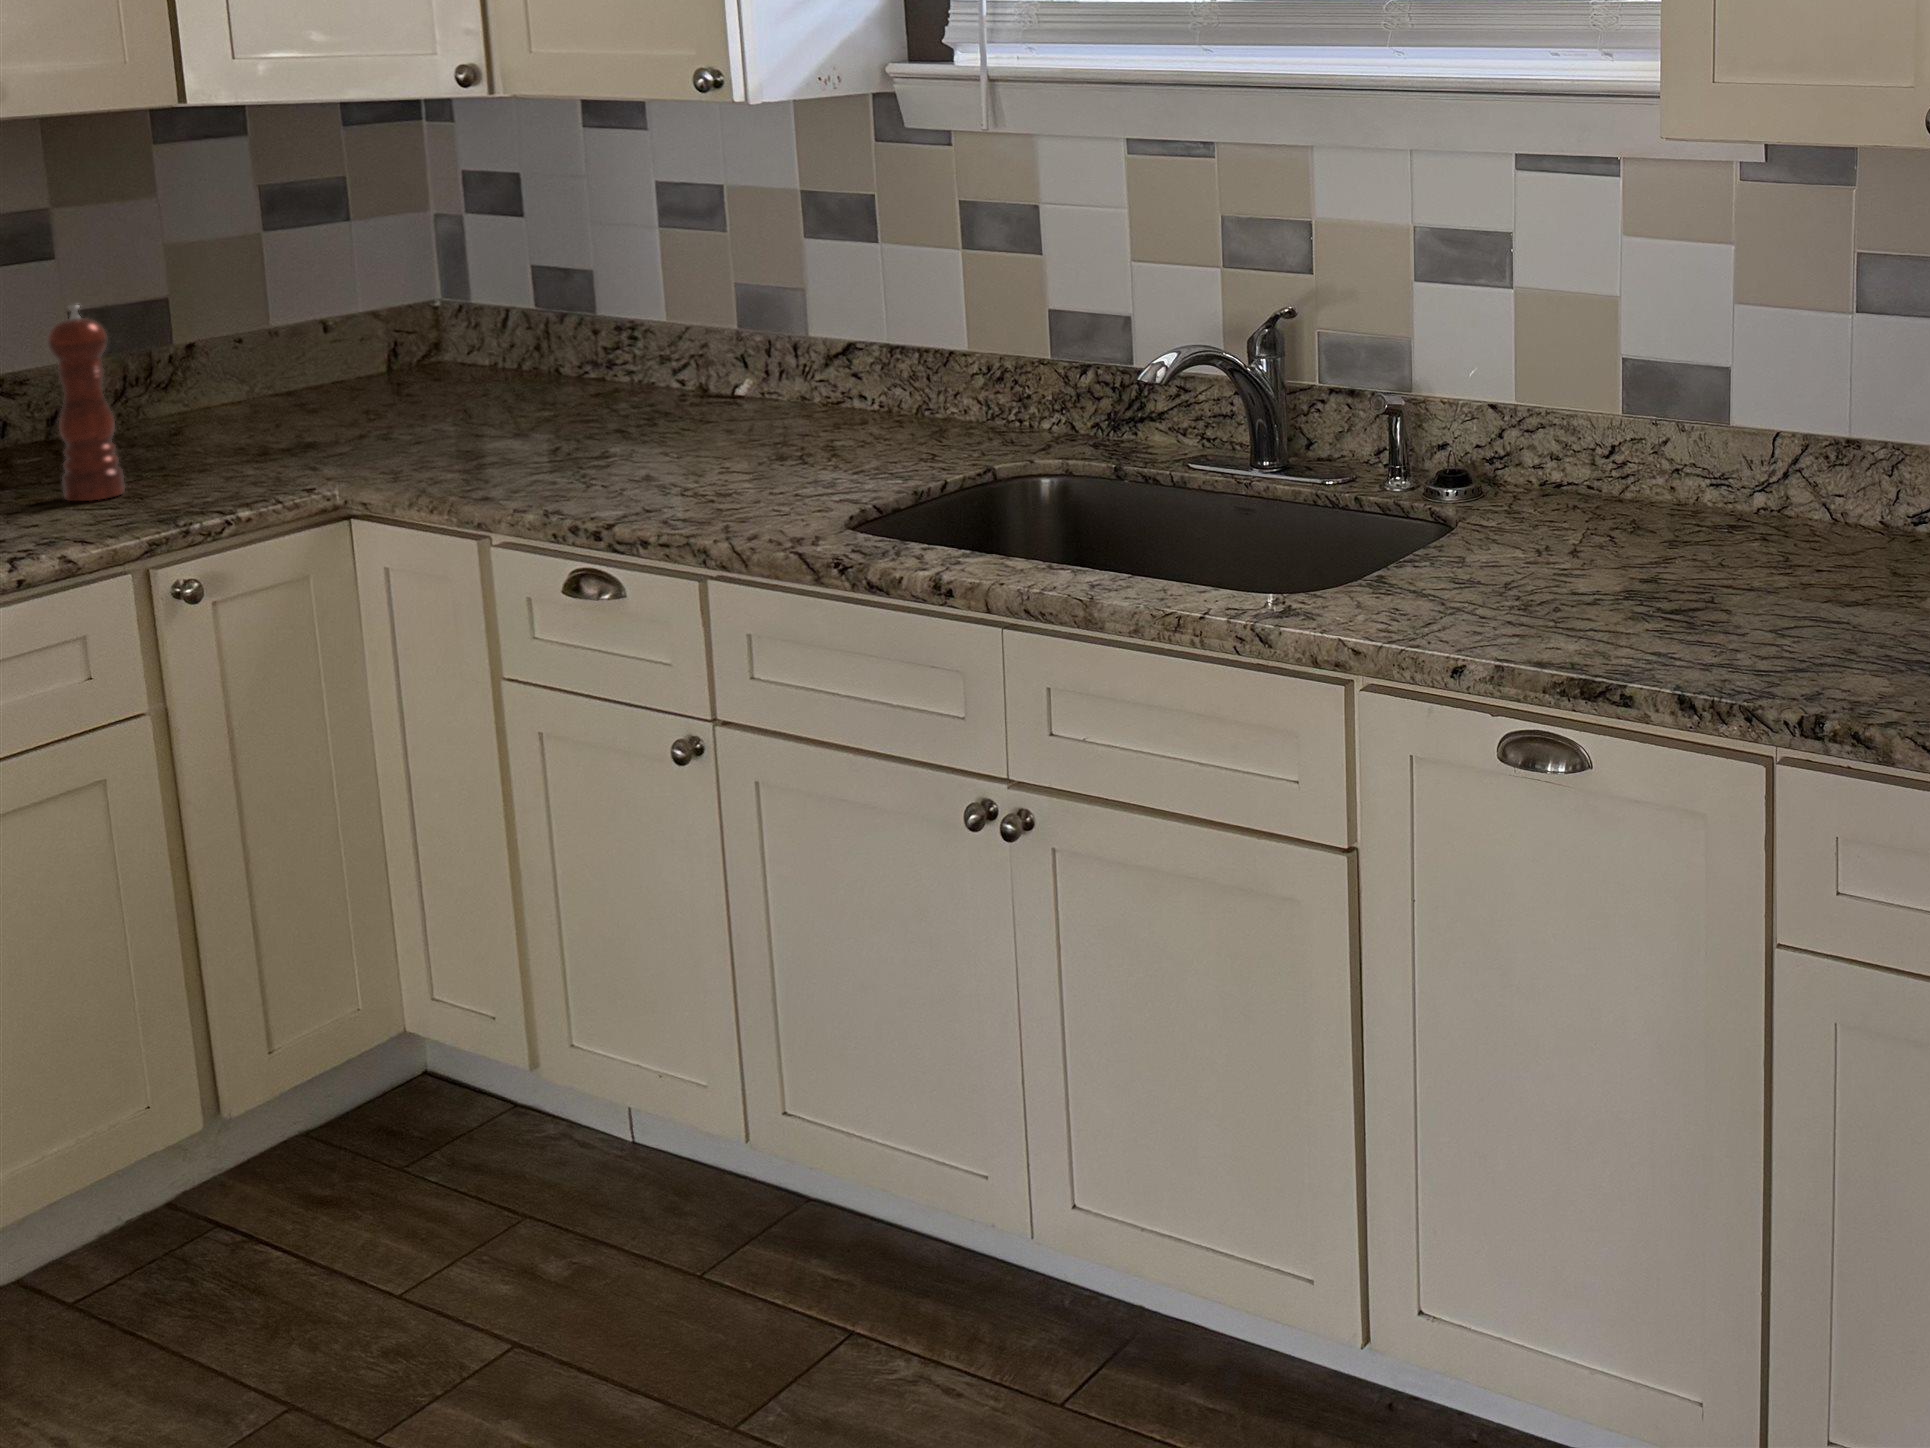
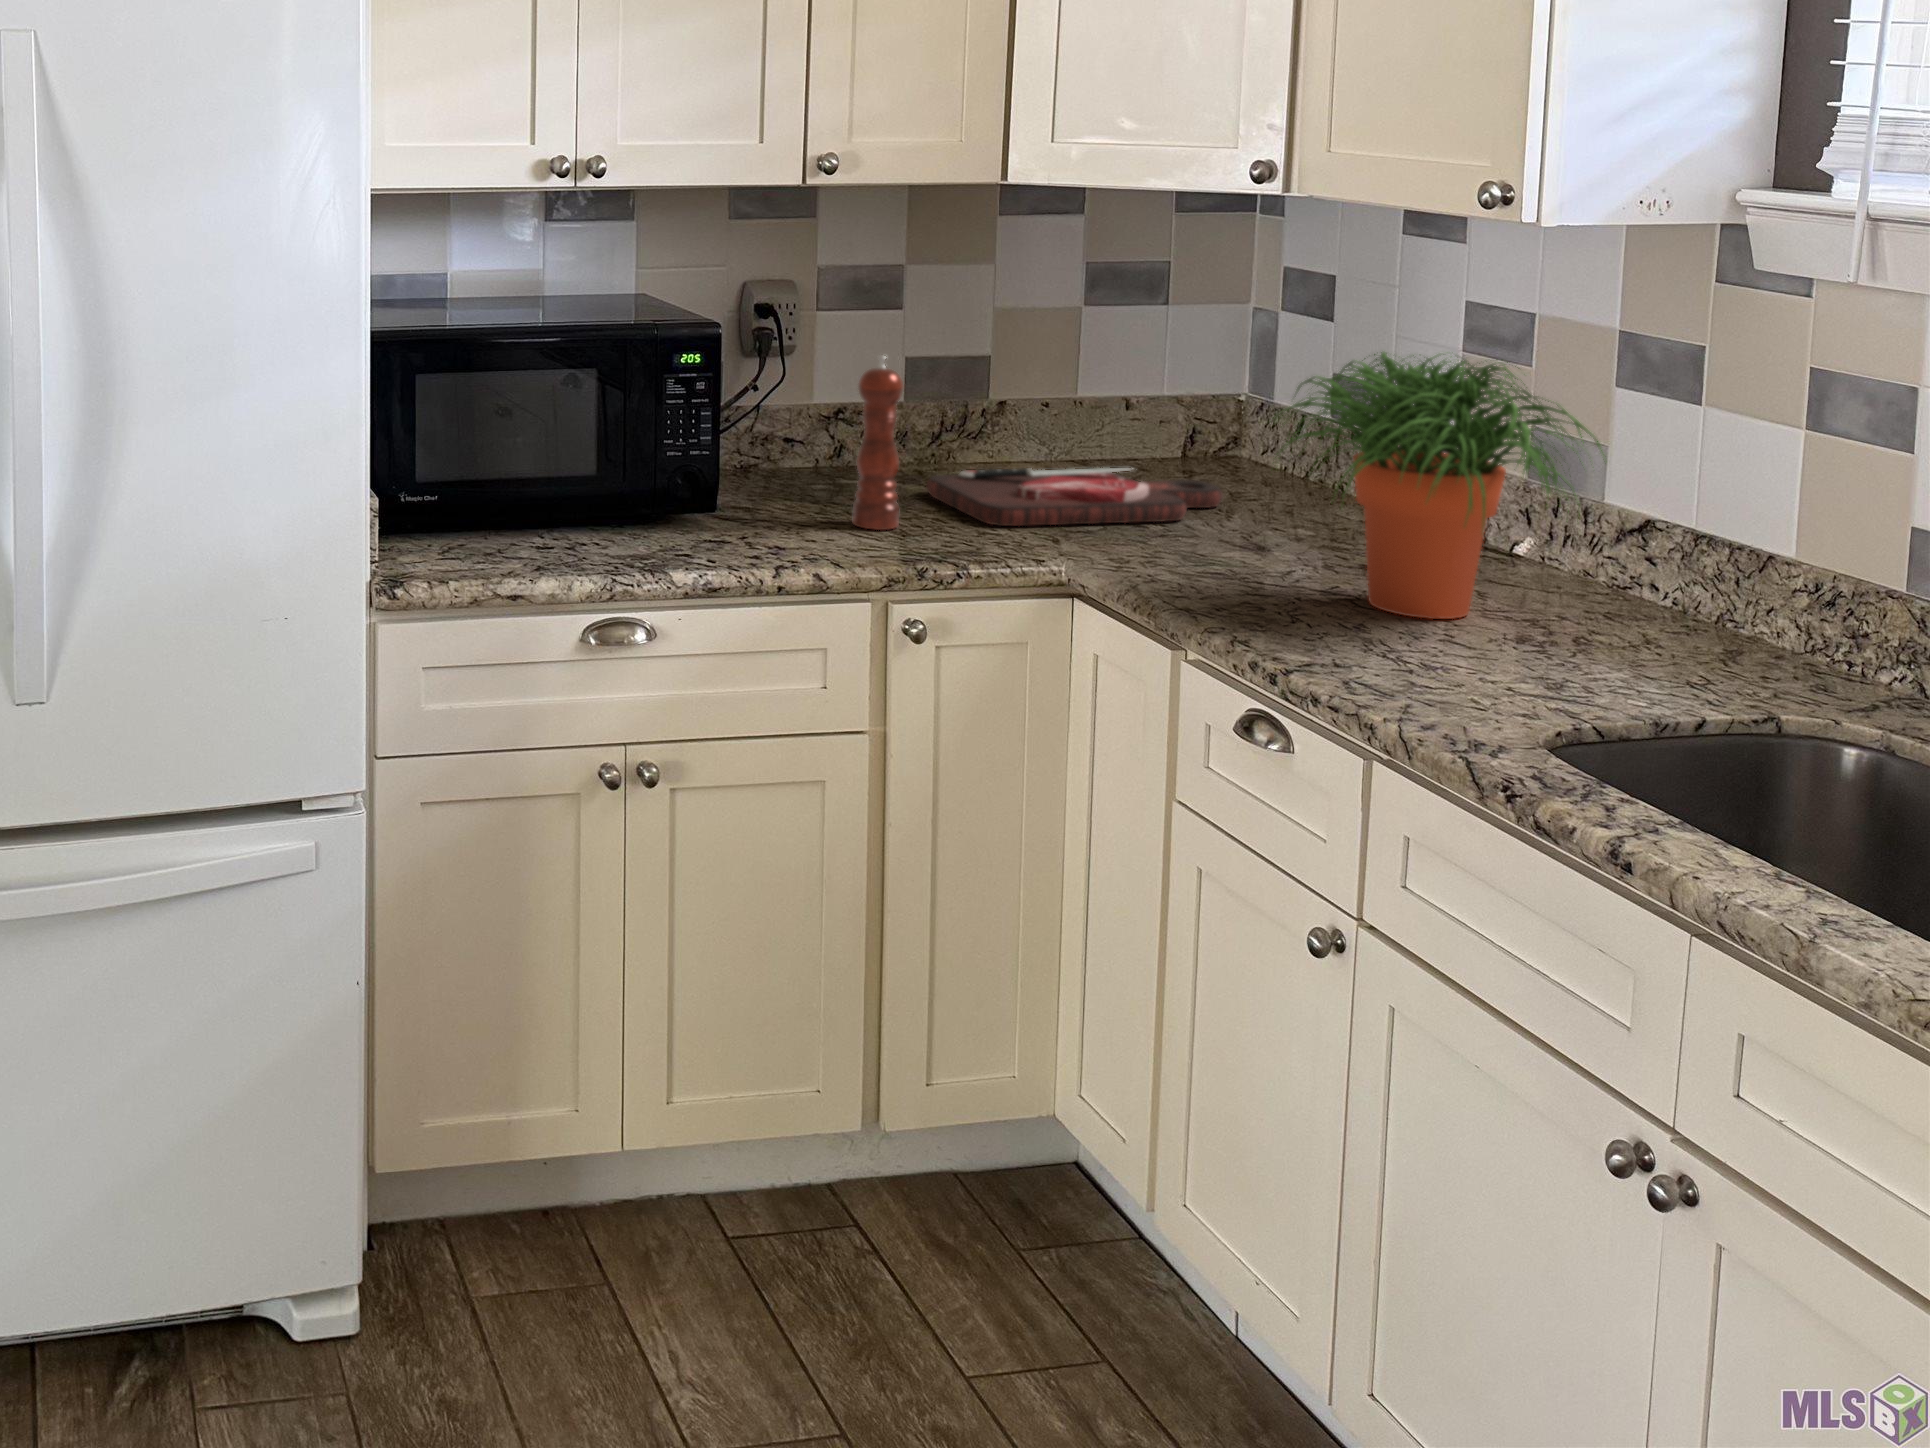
potted plant: none [537,222,826,461] -> present [1275,352,1606,619]
cutting board: none [129,385,459,469] -> present [927,468,1223,526]

